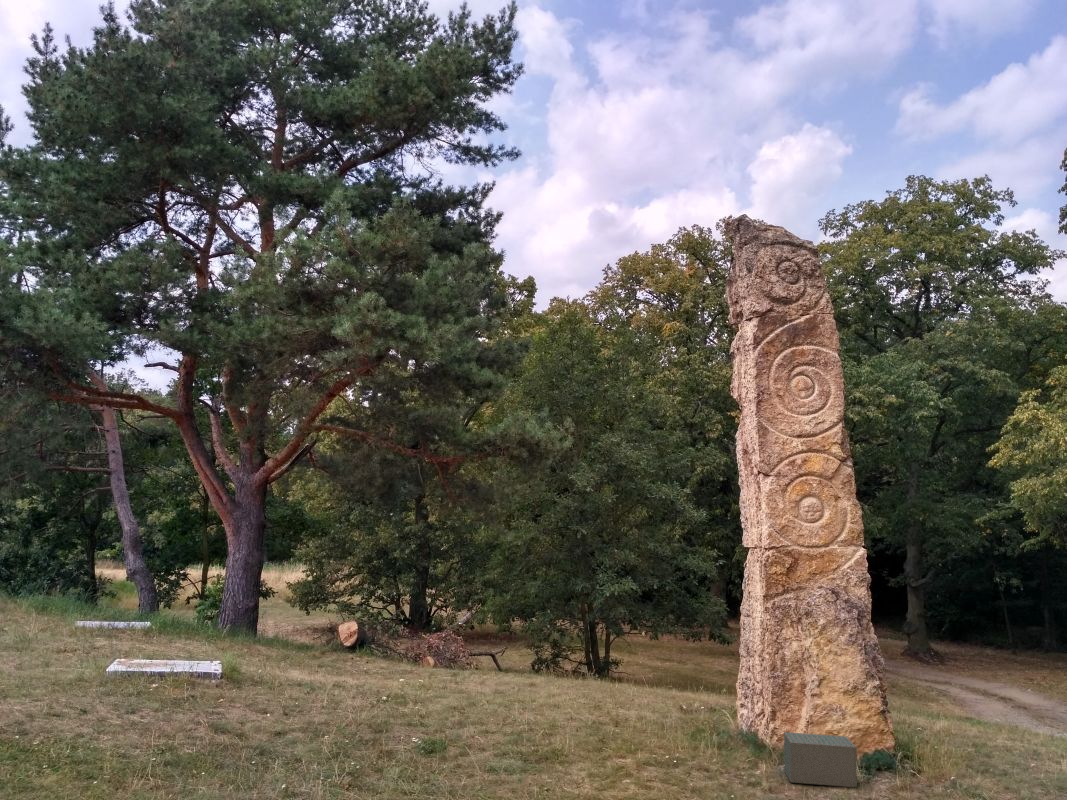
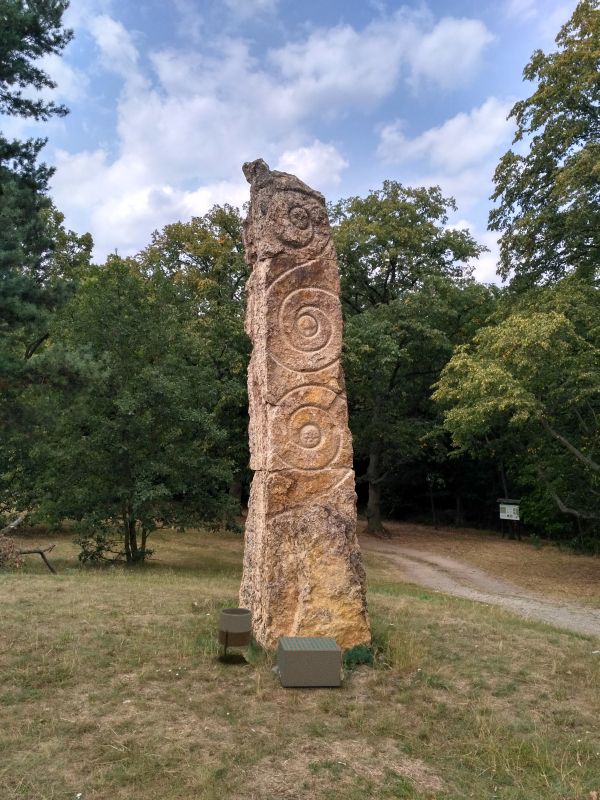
planter: none [716,701,754,760] -> present [218,608,253,664]

